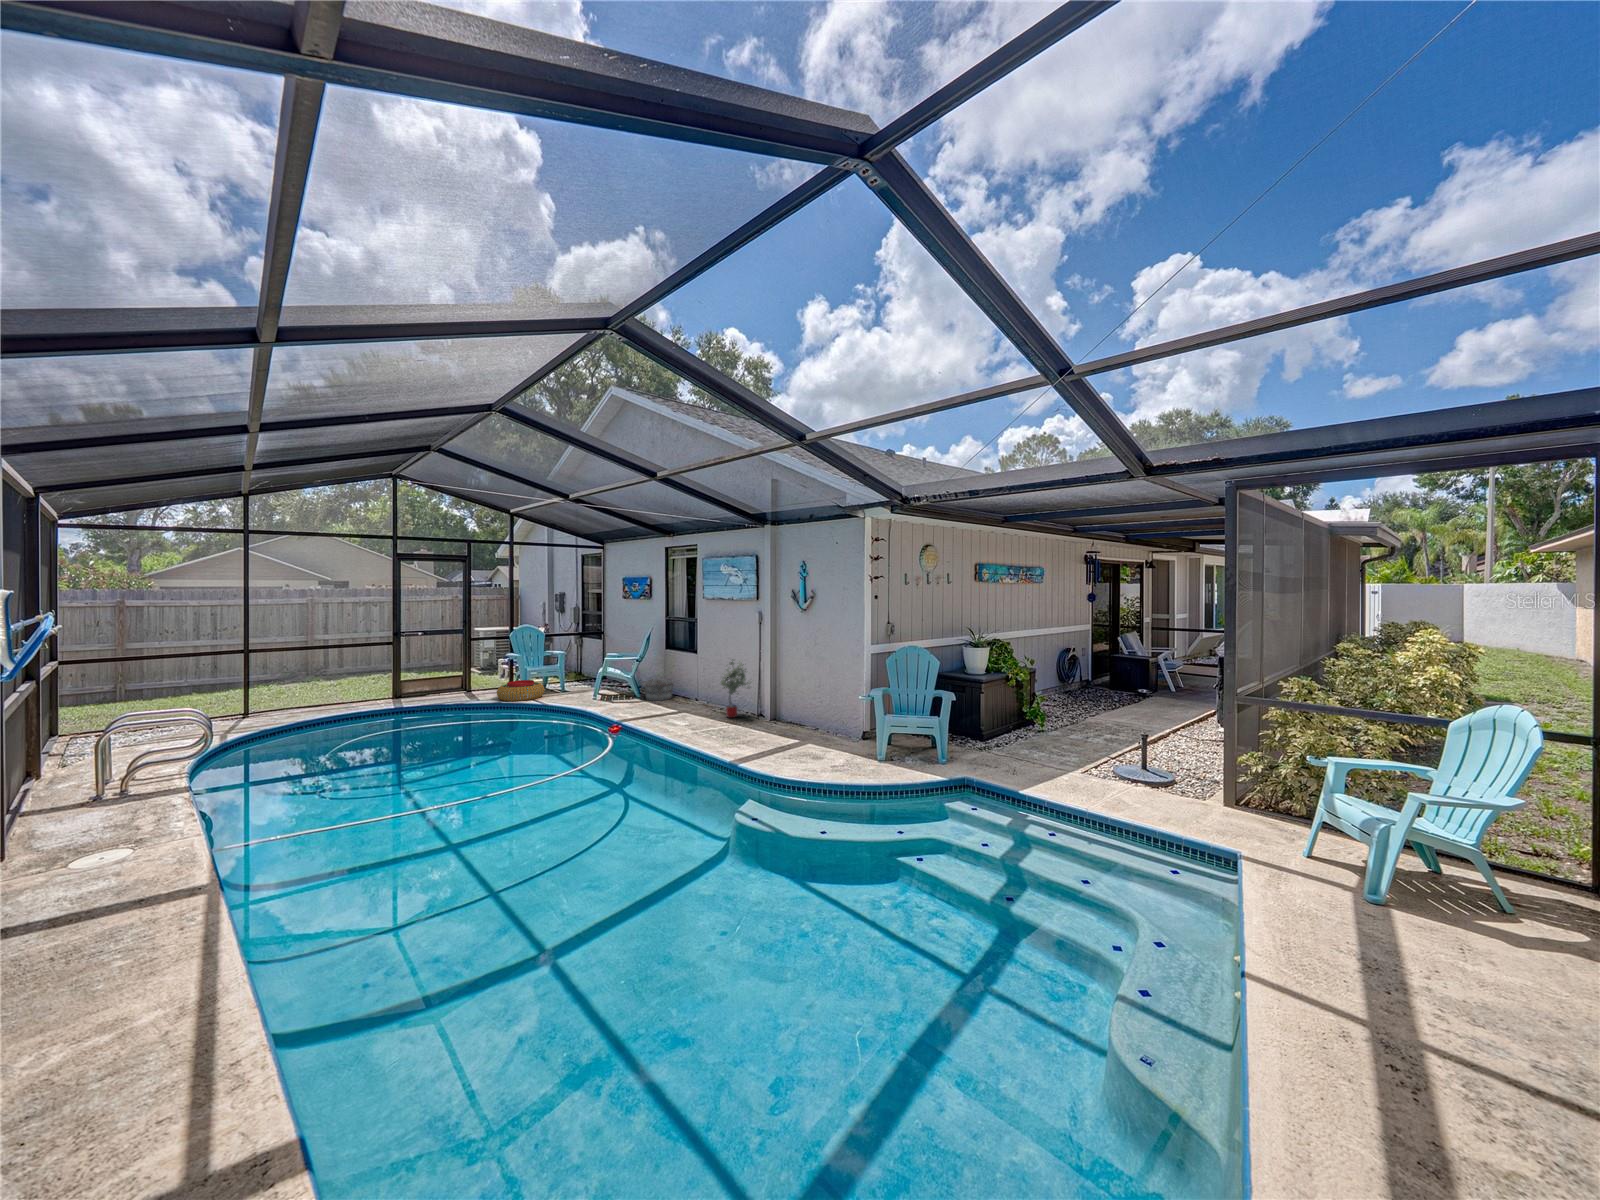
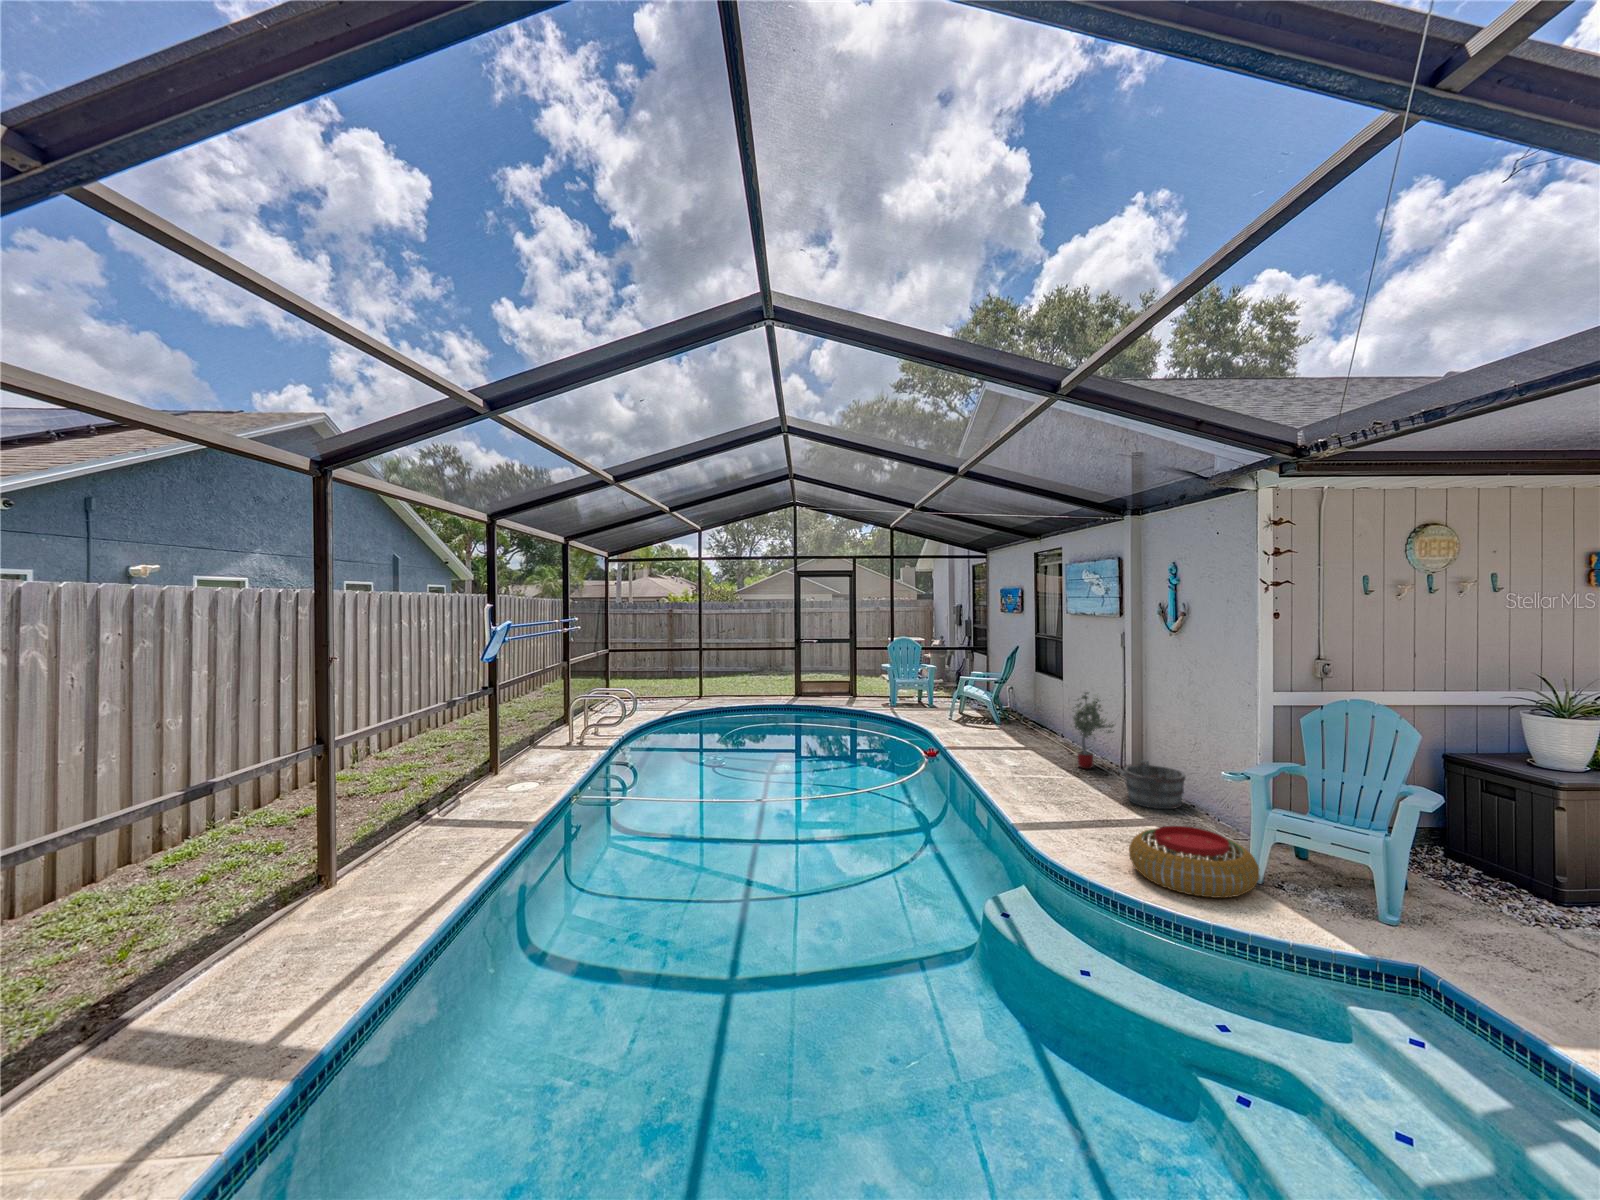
bucket: present [641,679,674,701] -> present [1117,760,1185,809]
pouf: present [497,680,544,701] -> present [1129,826,1260,898]

